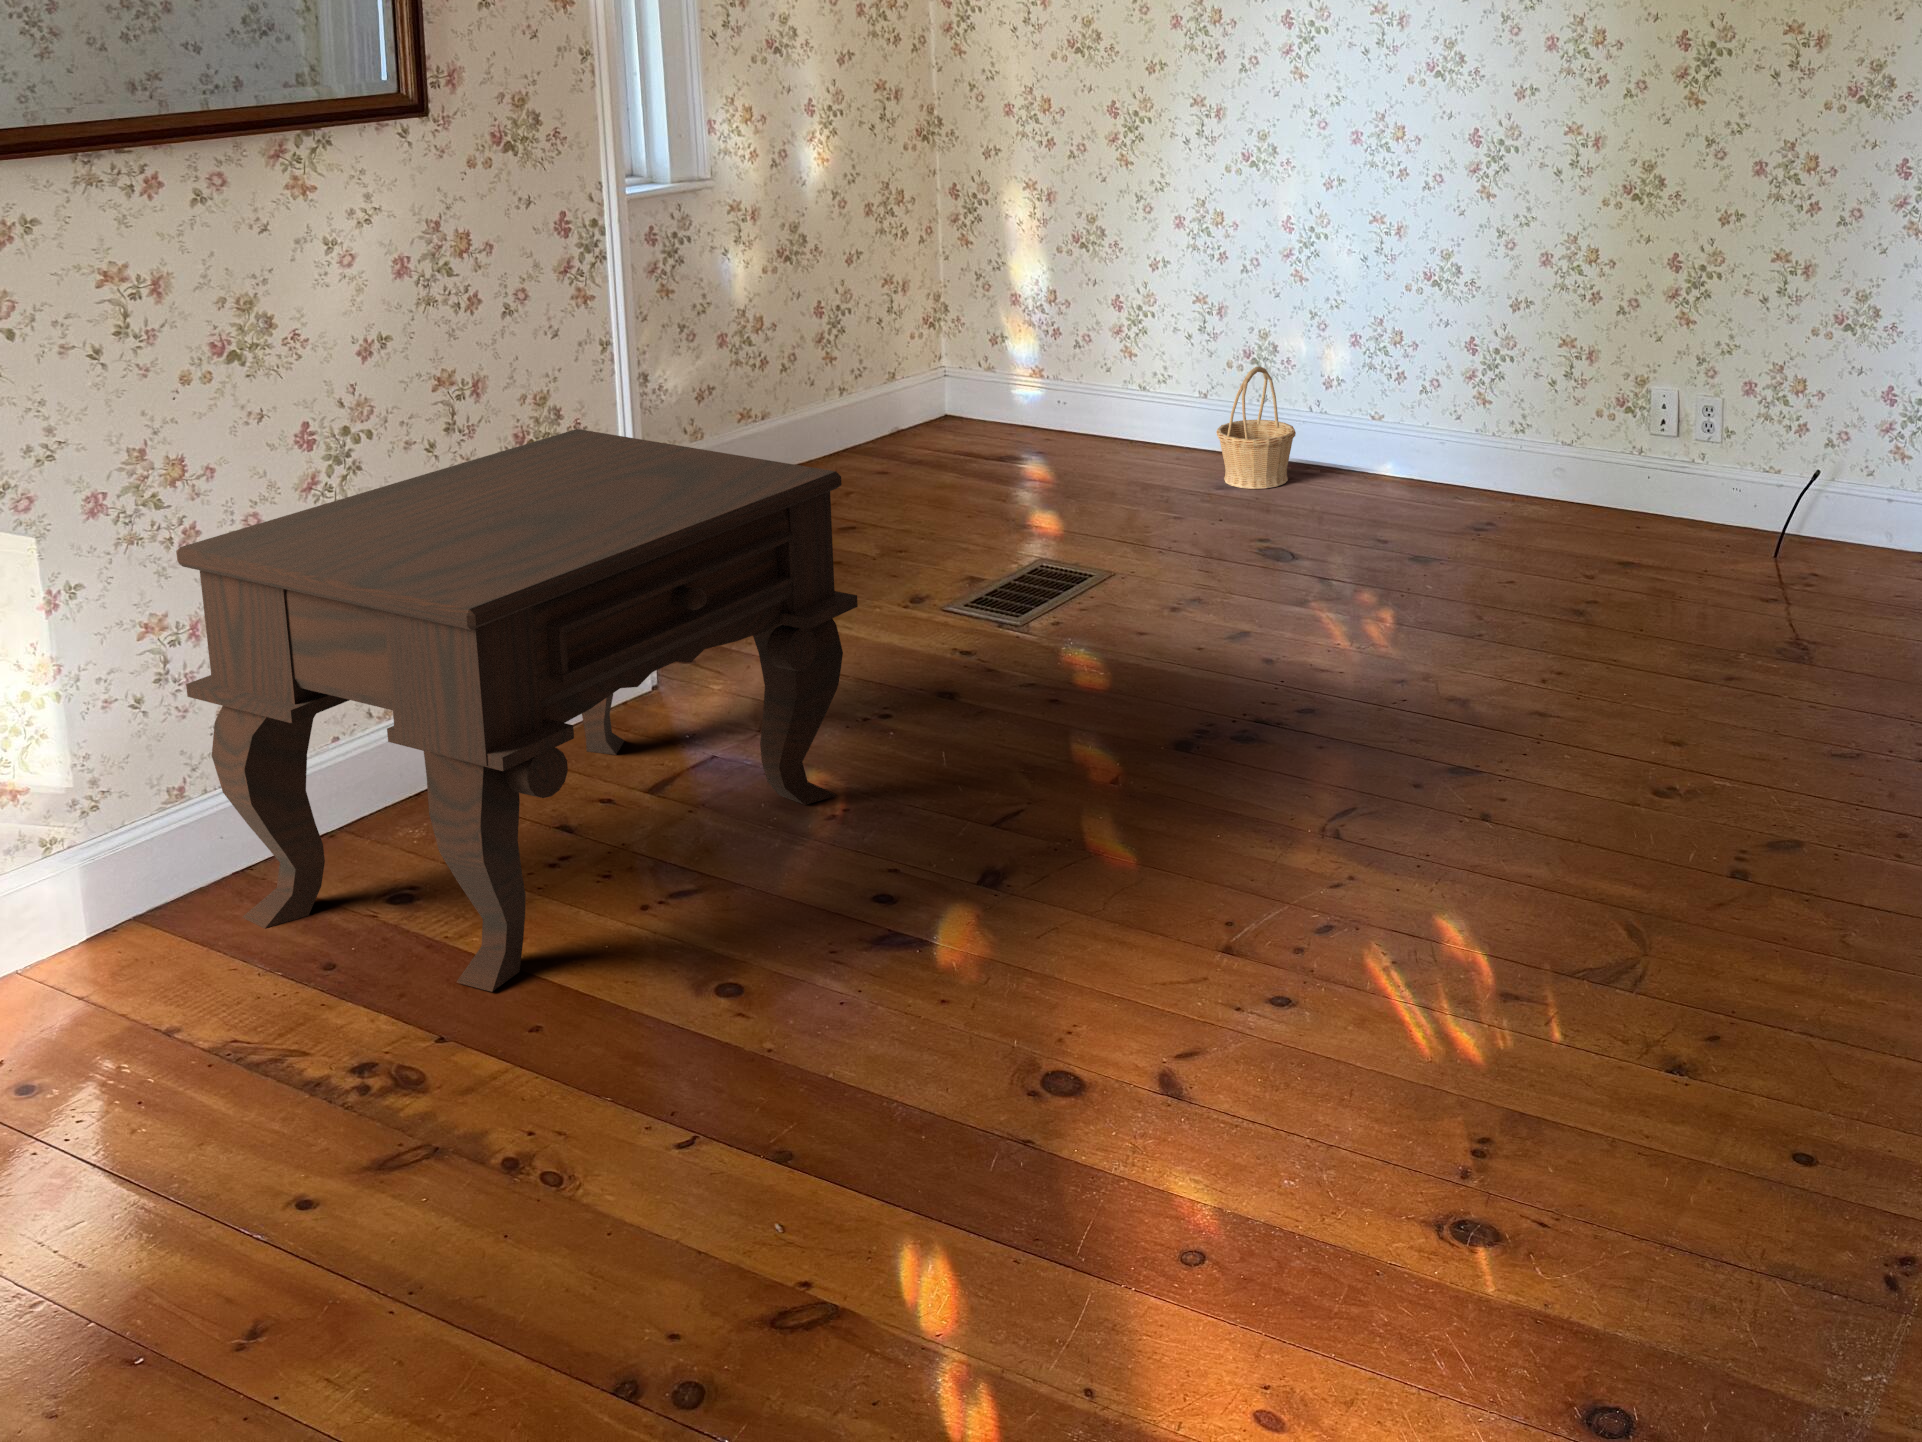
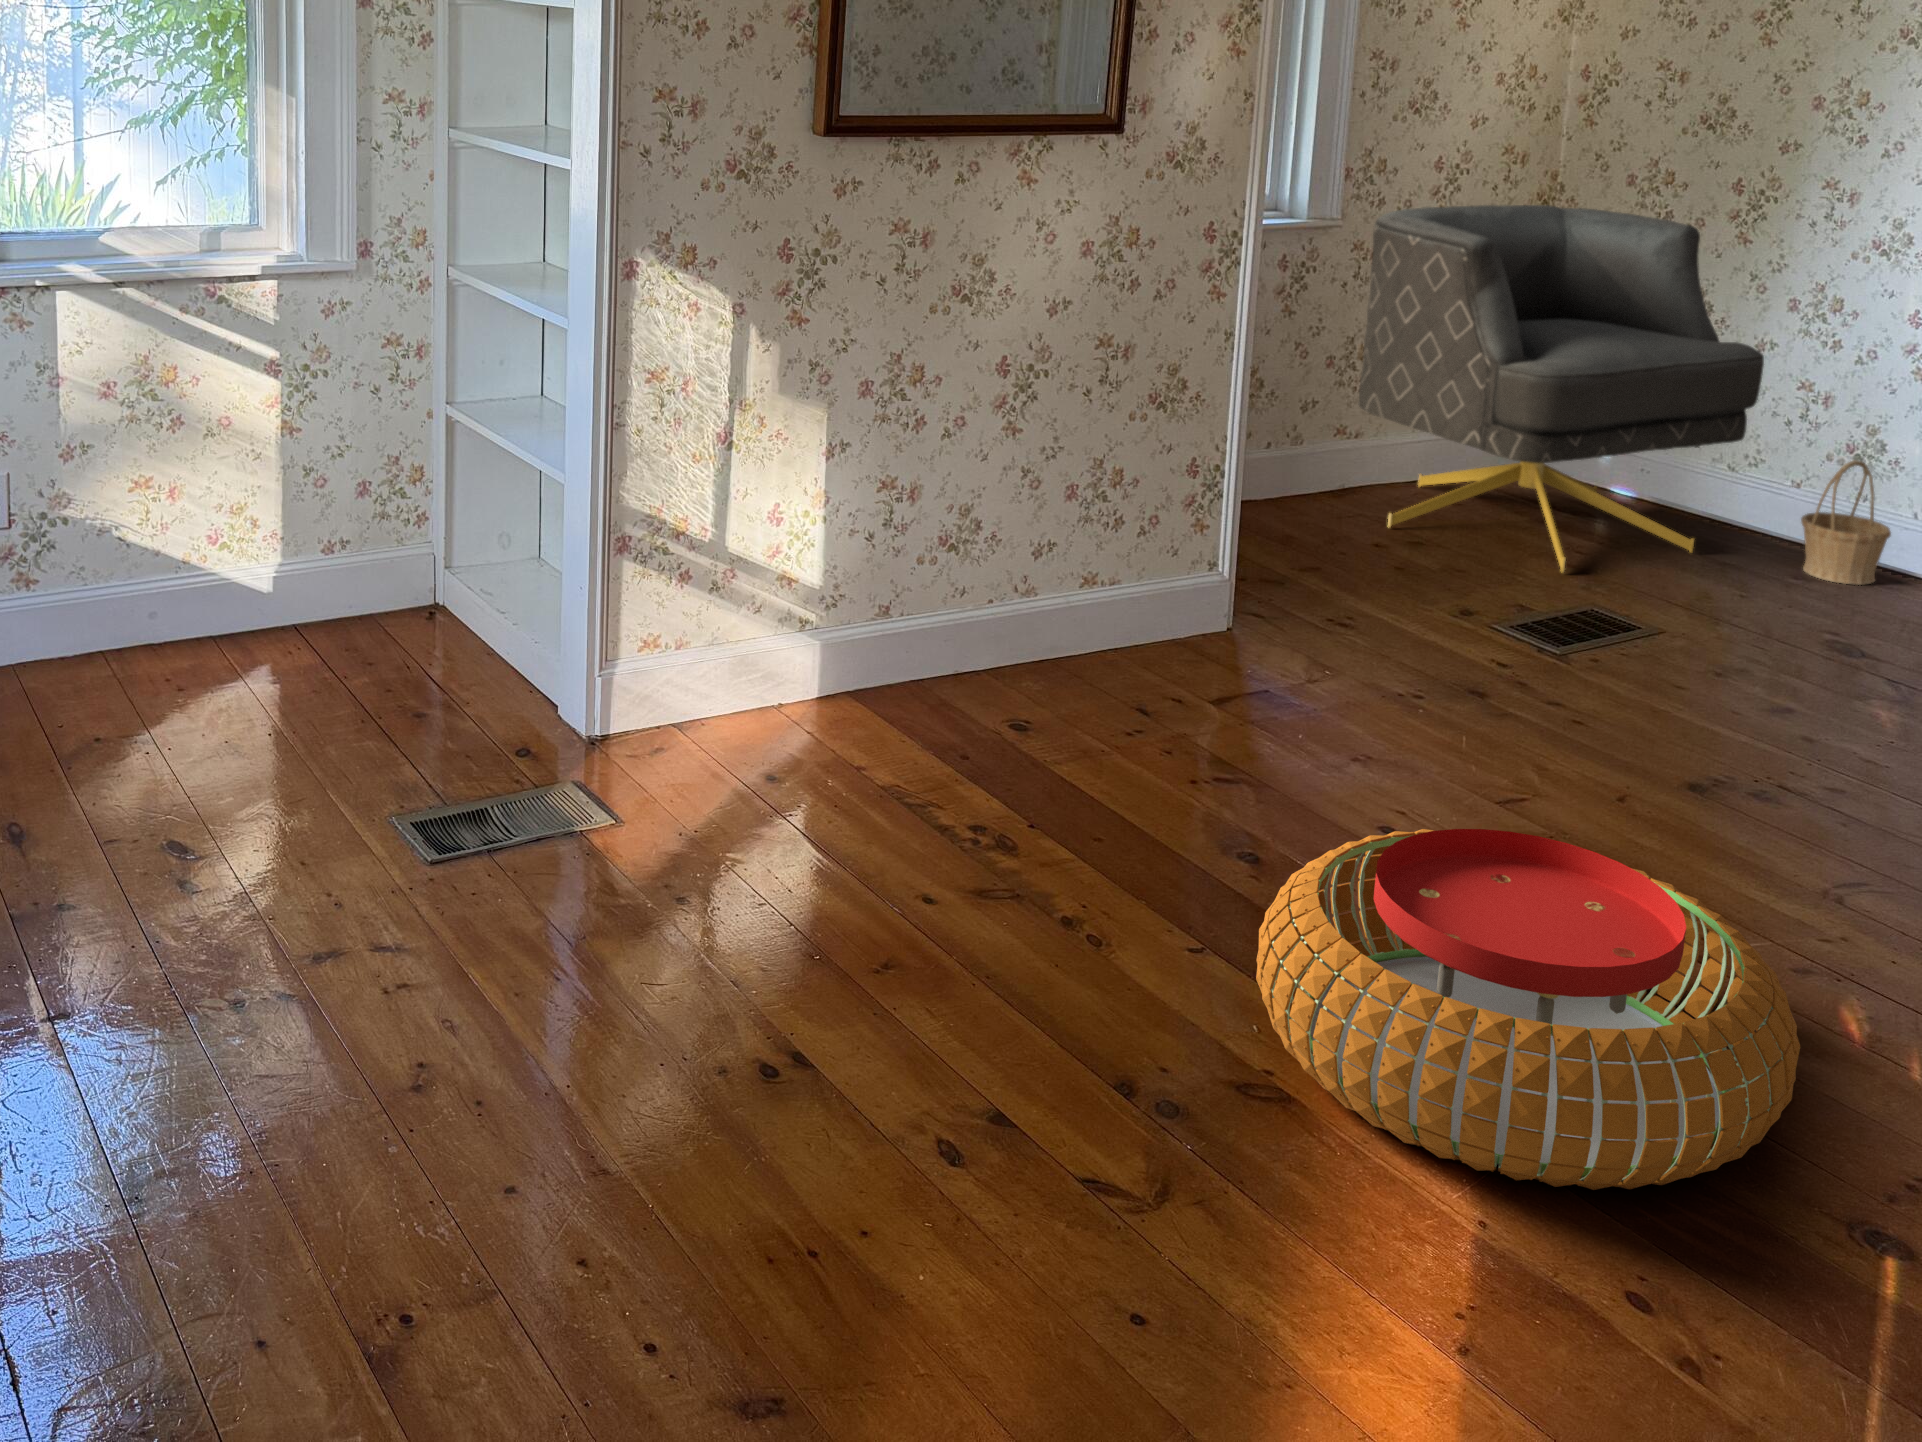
armchair: none [748,143,1163,535] -> present [1359,205,1764,572]
side table: present [176,429,858,992] -> none [902,397,1404,808]
pouf: none [772,876,1357,1298] -> present [1256,829,1800,1190]

